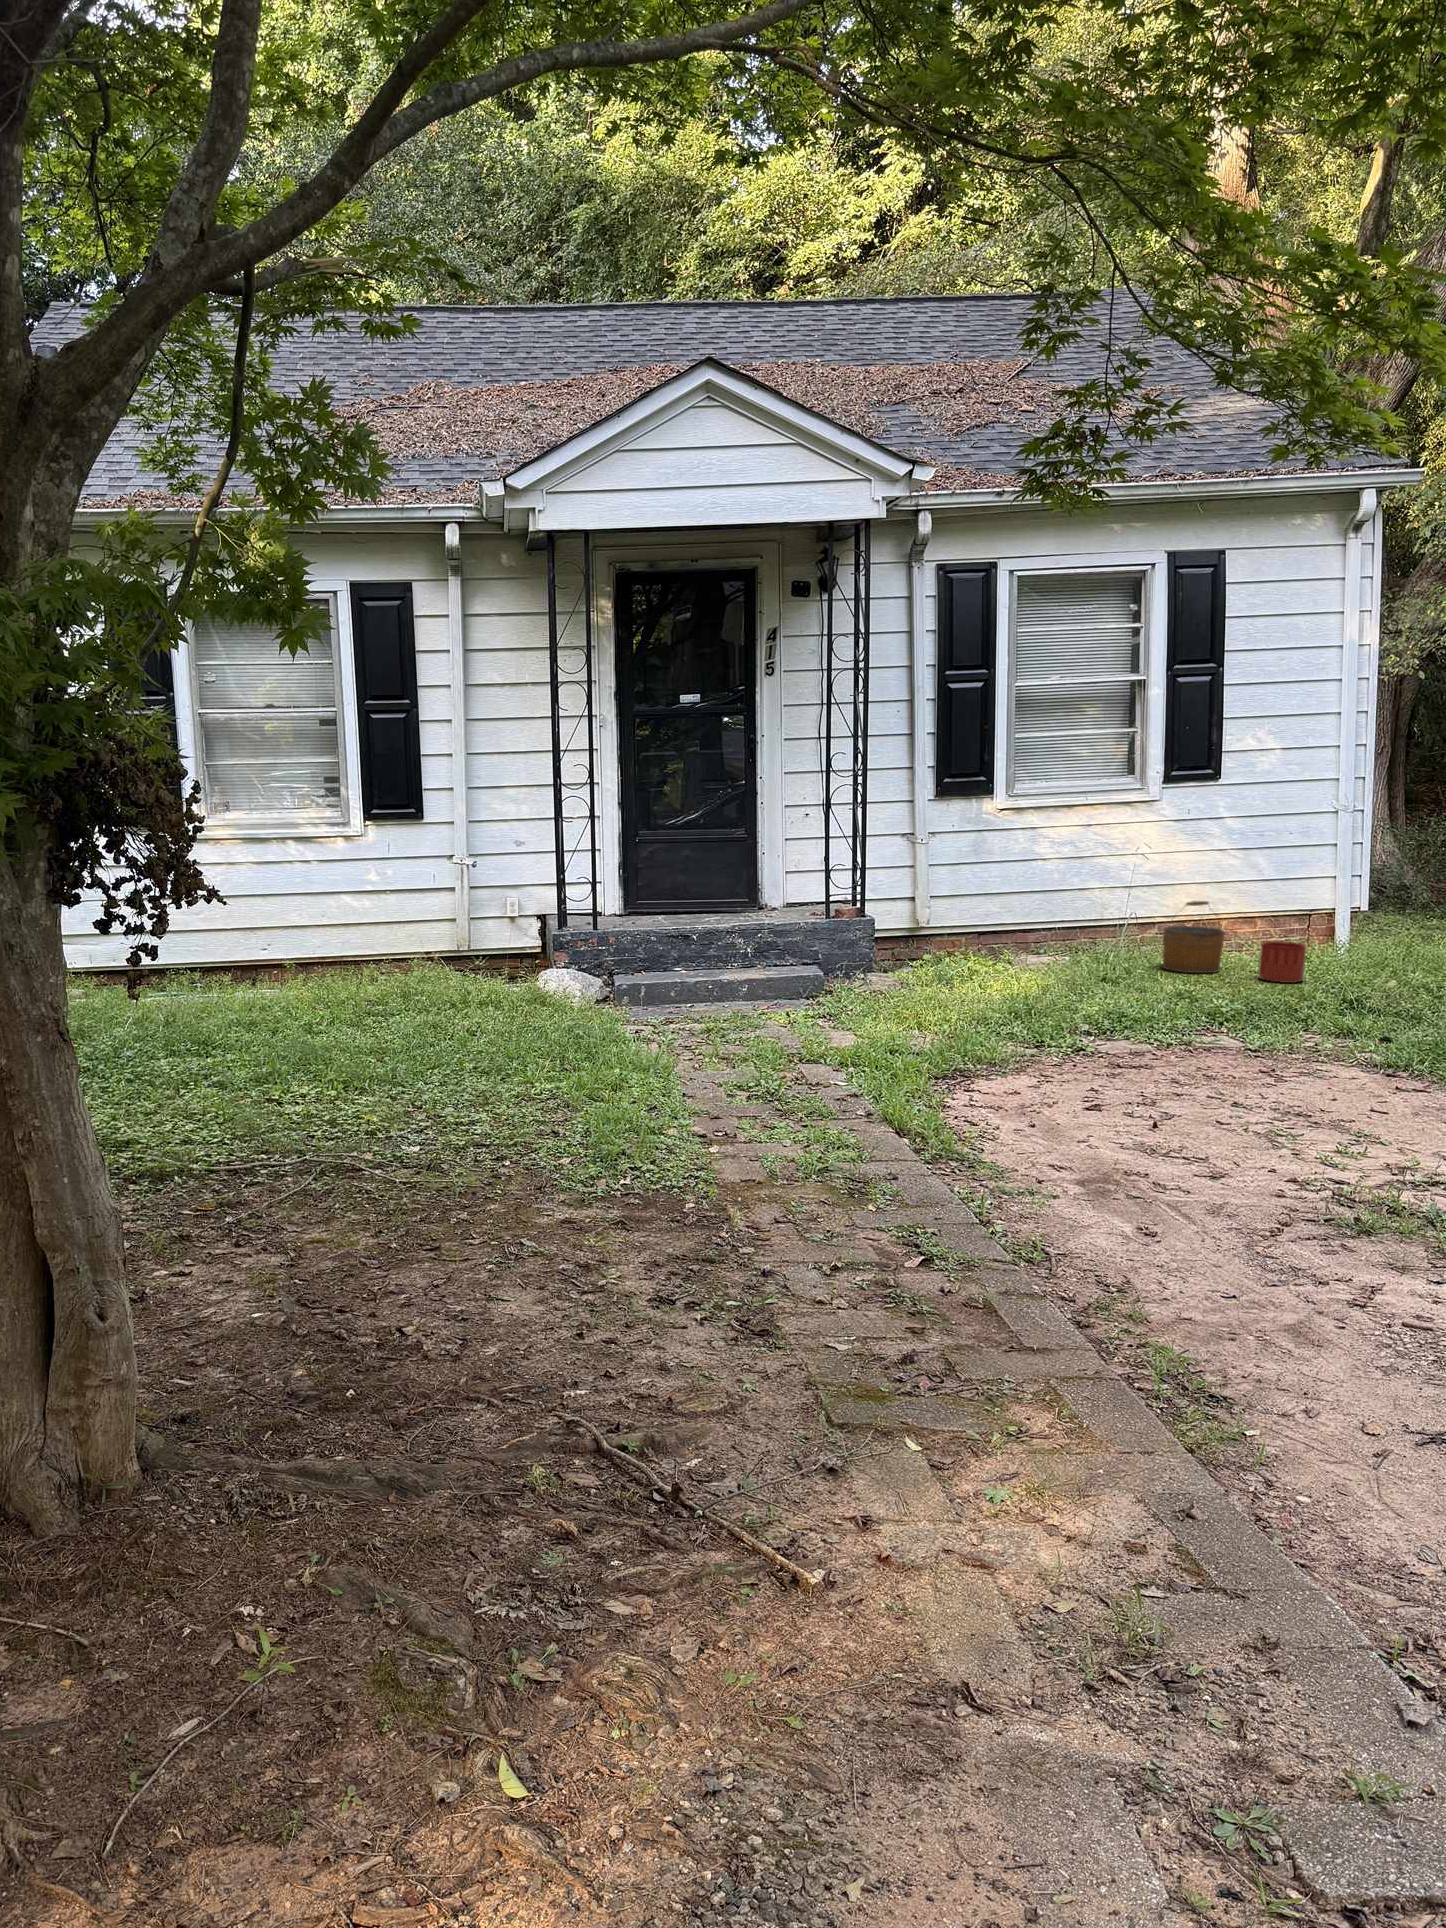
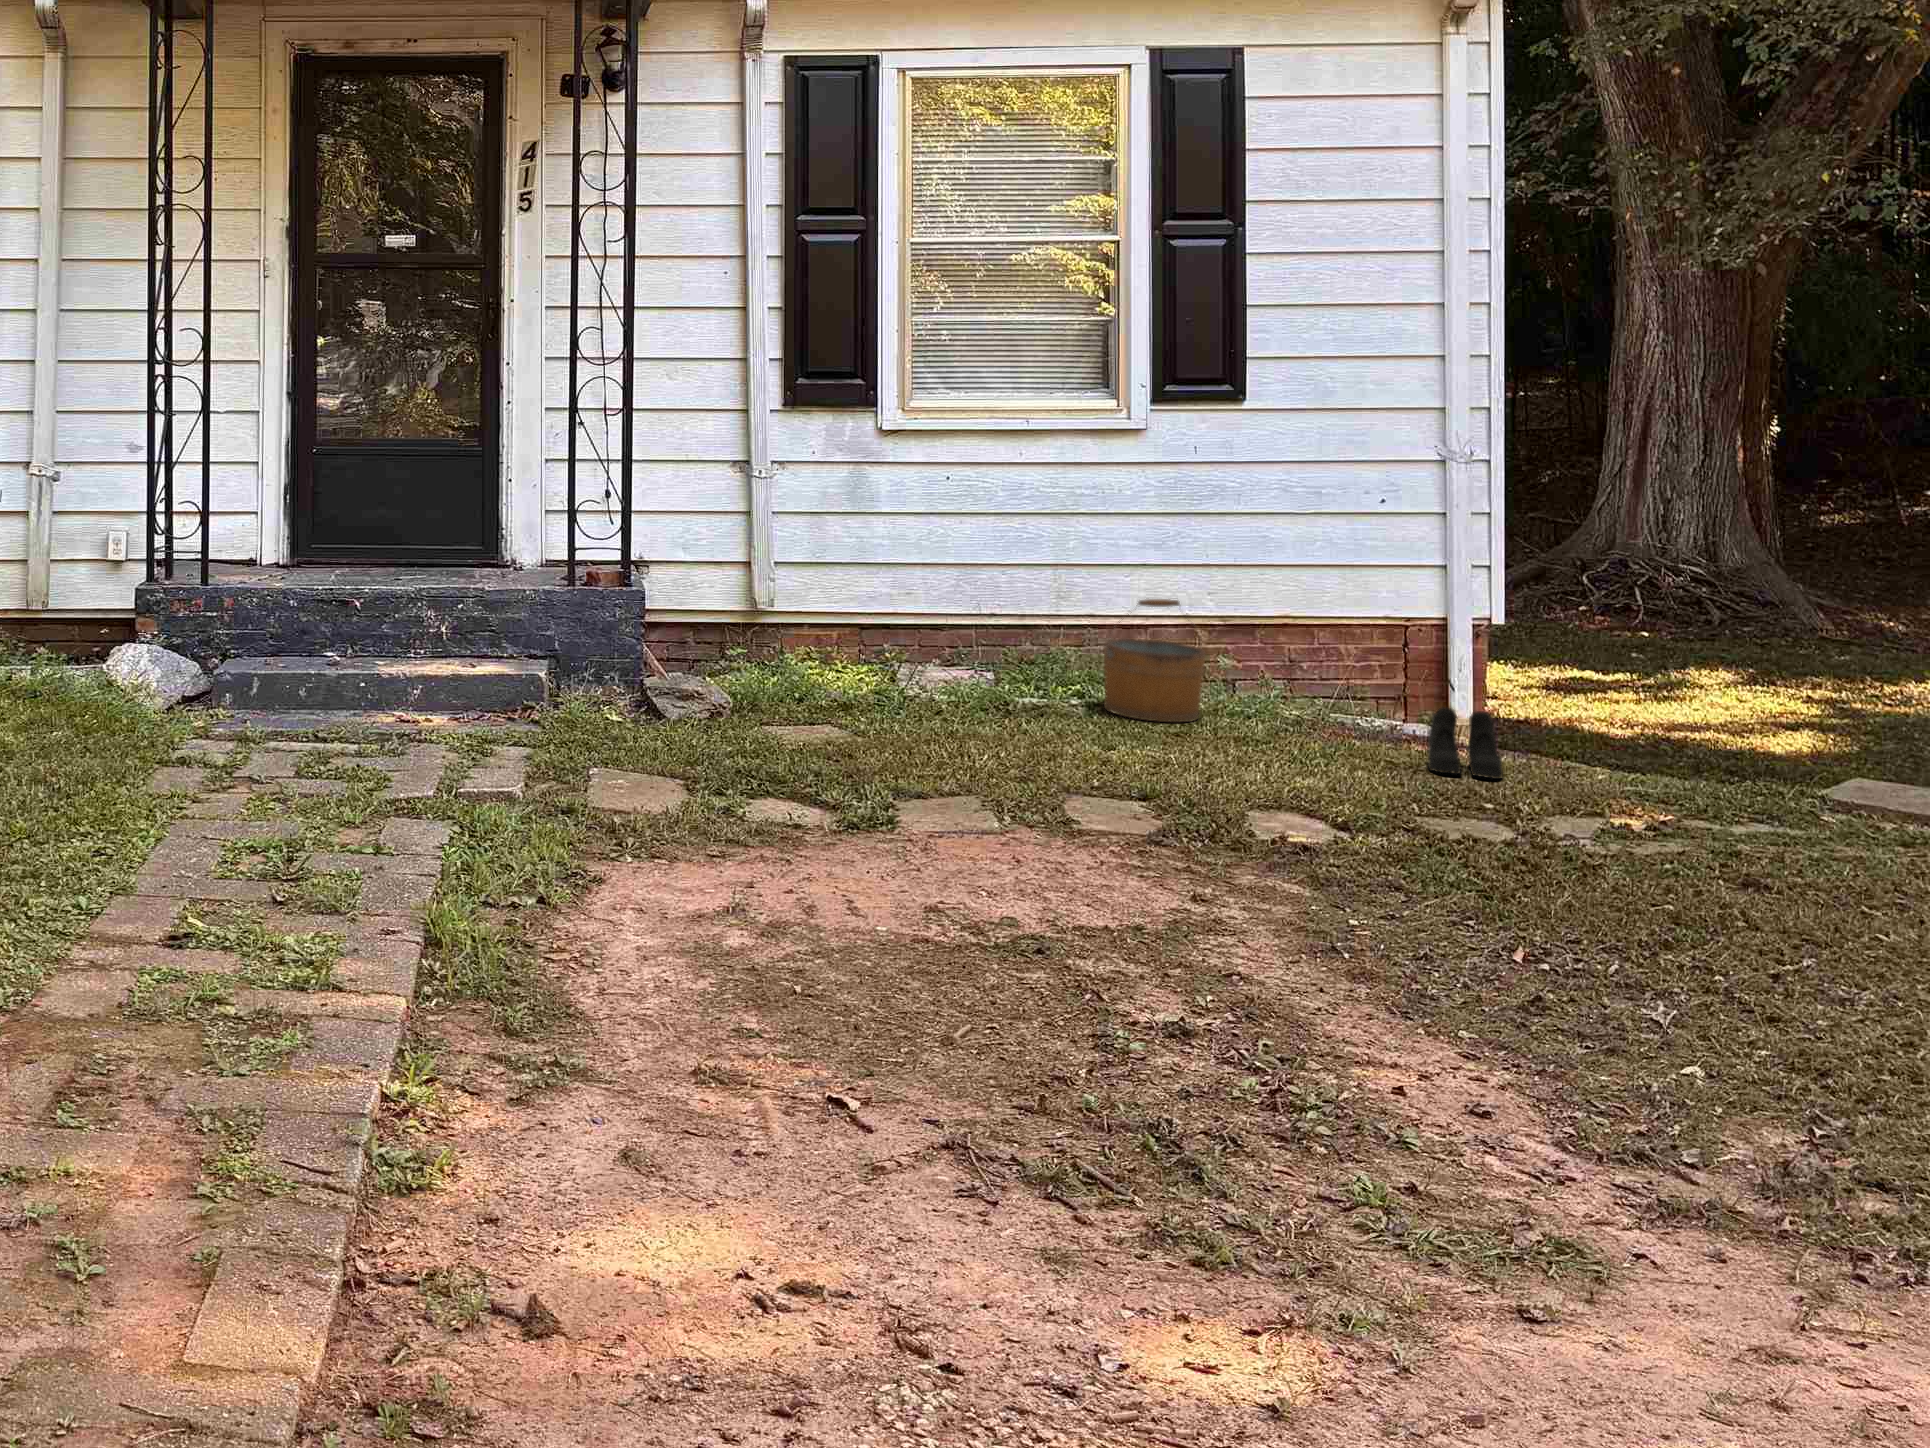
planter: present [1258,941,1306,983] -> none [1254,675,1334,750]
boots: none [1361,952,1406,990] -> present [1427,707,1503,779]

